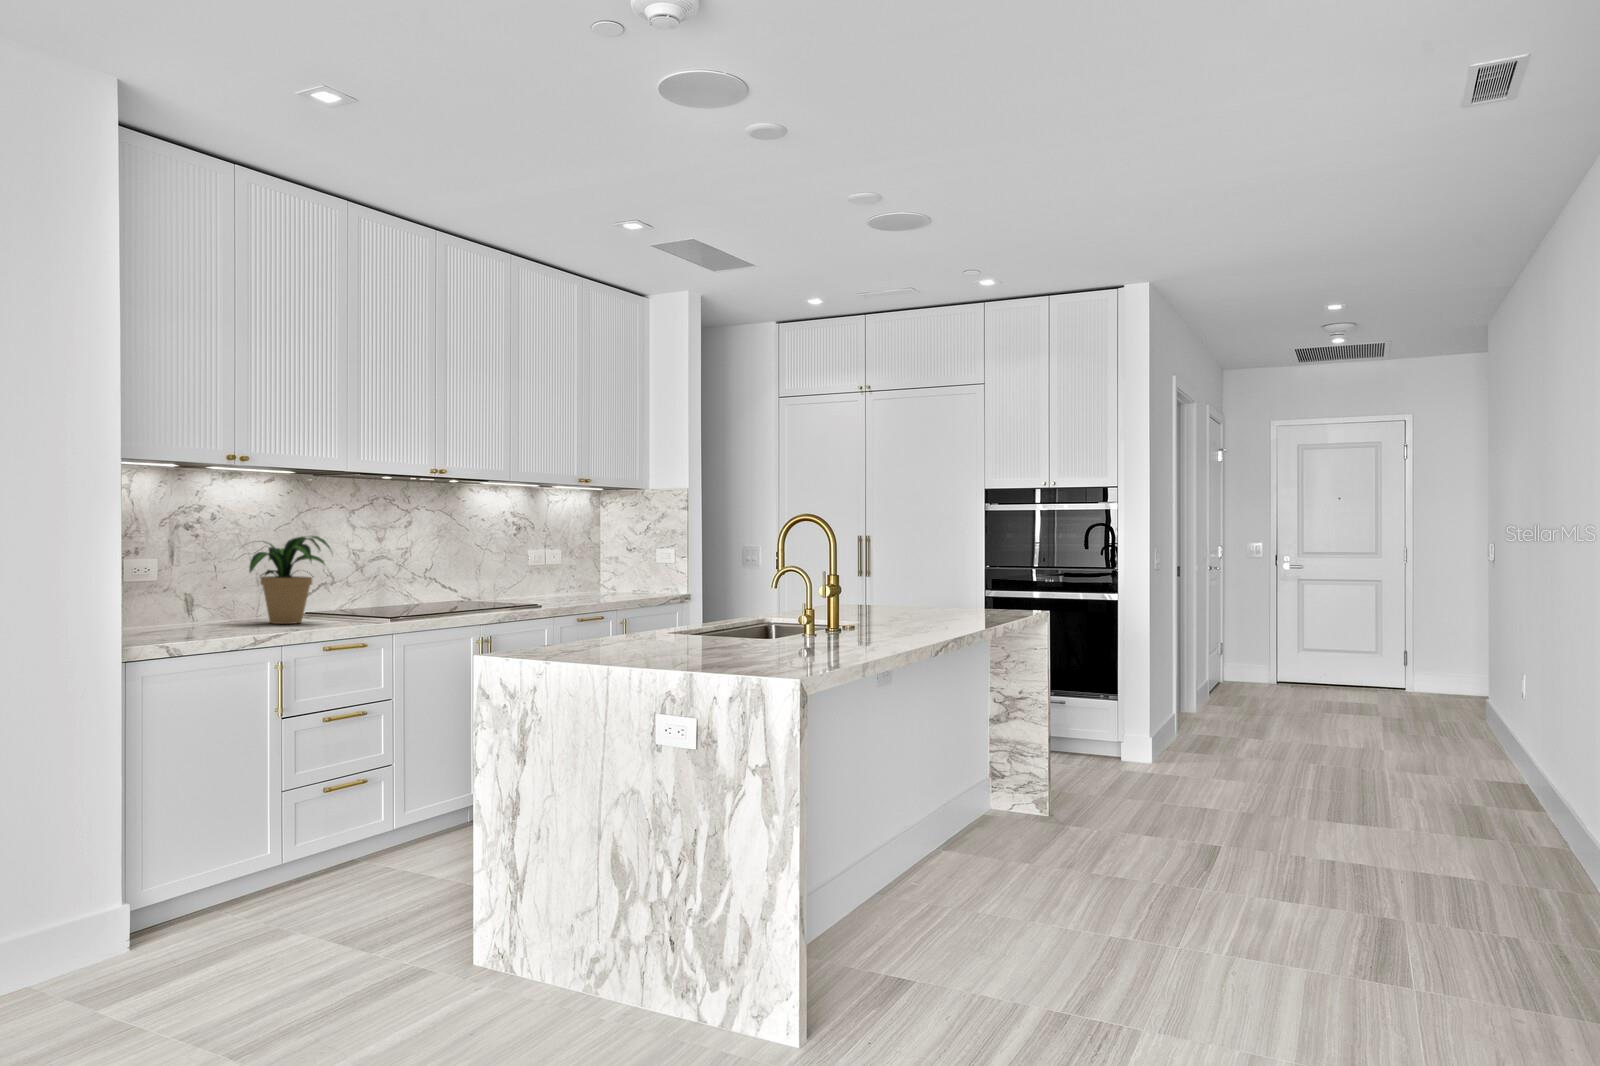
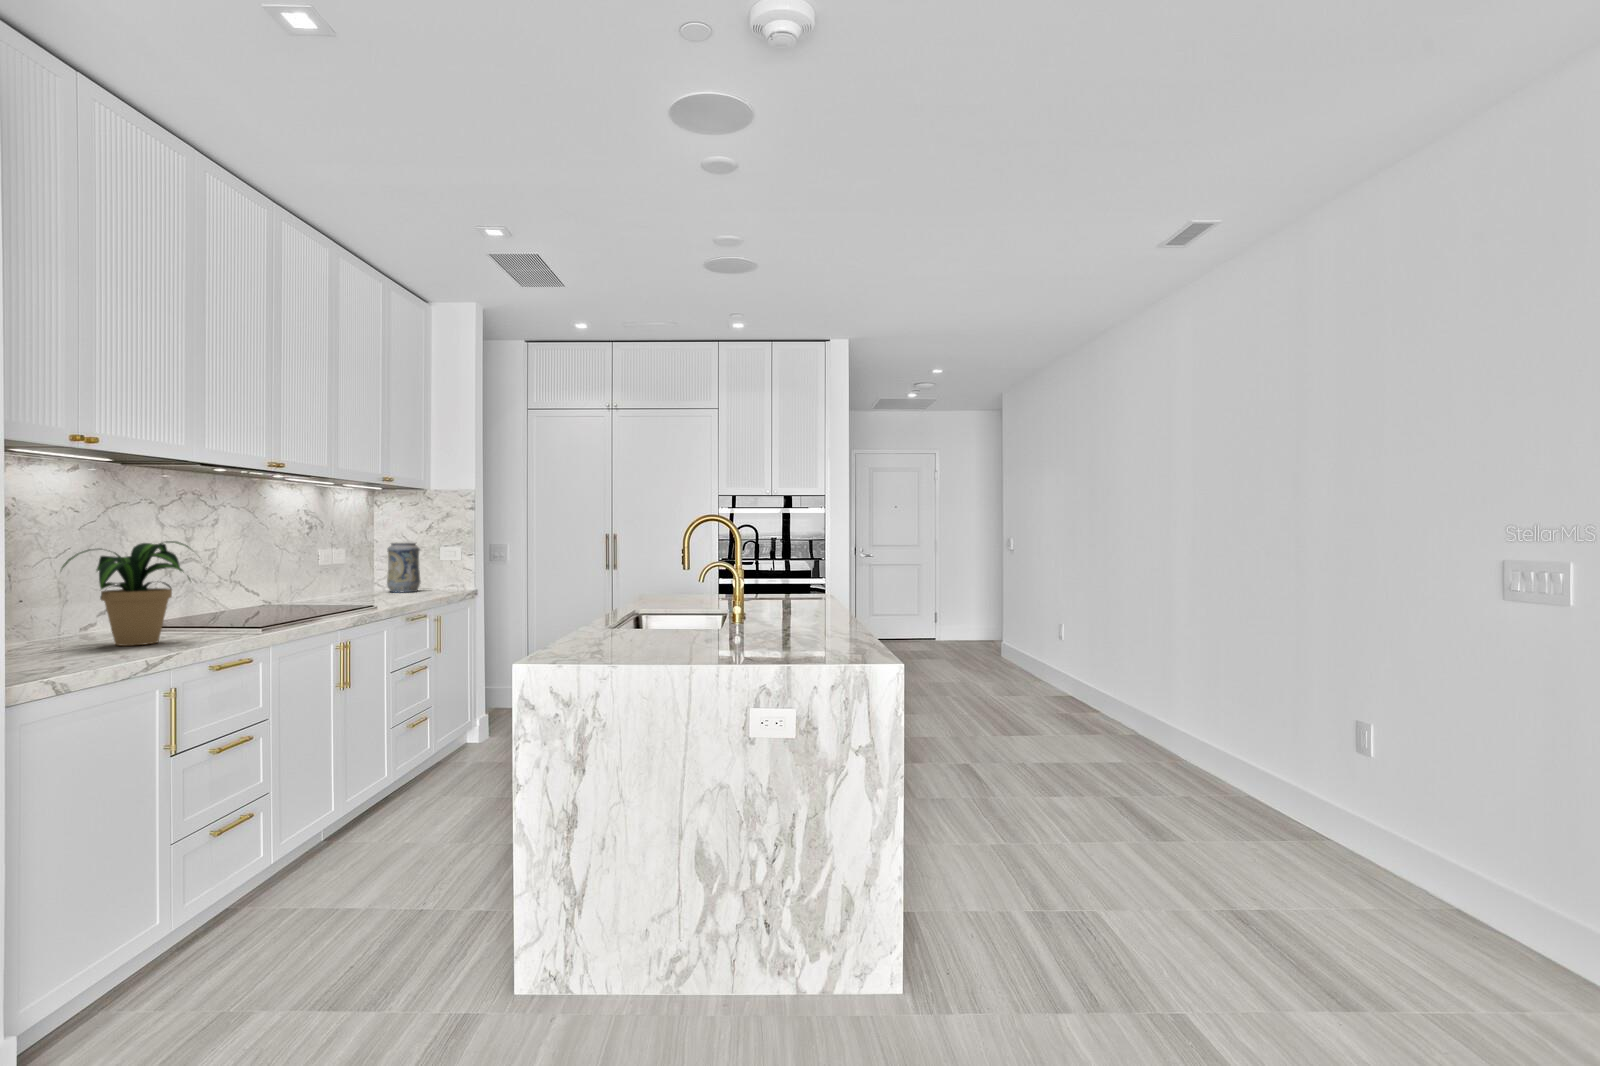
decorative vase: none [603,546,637,600] -> present [387,542,421,593]

